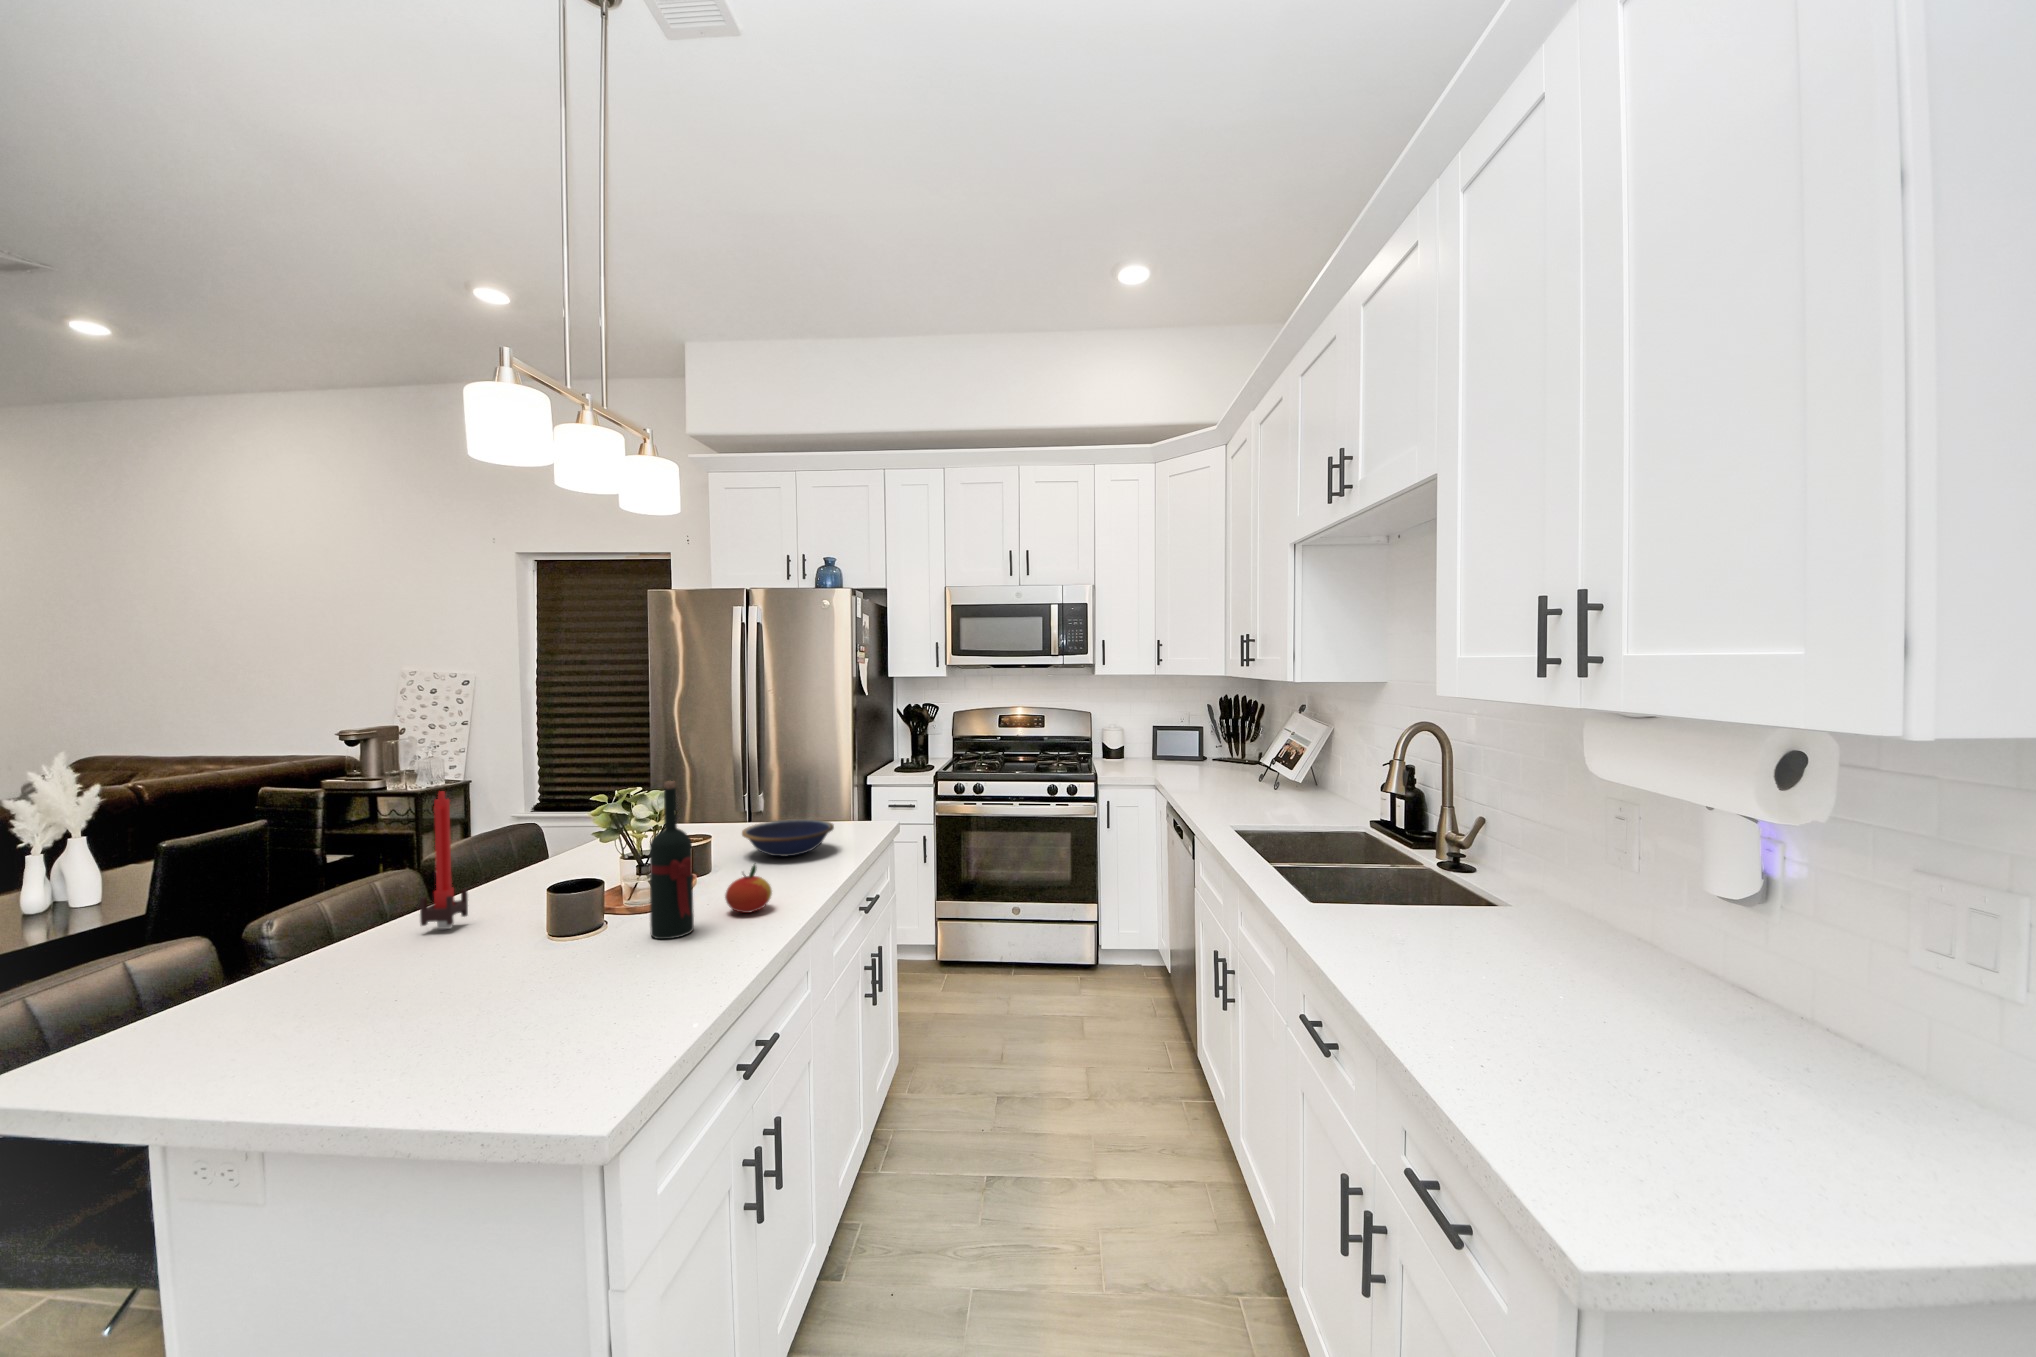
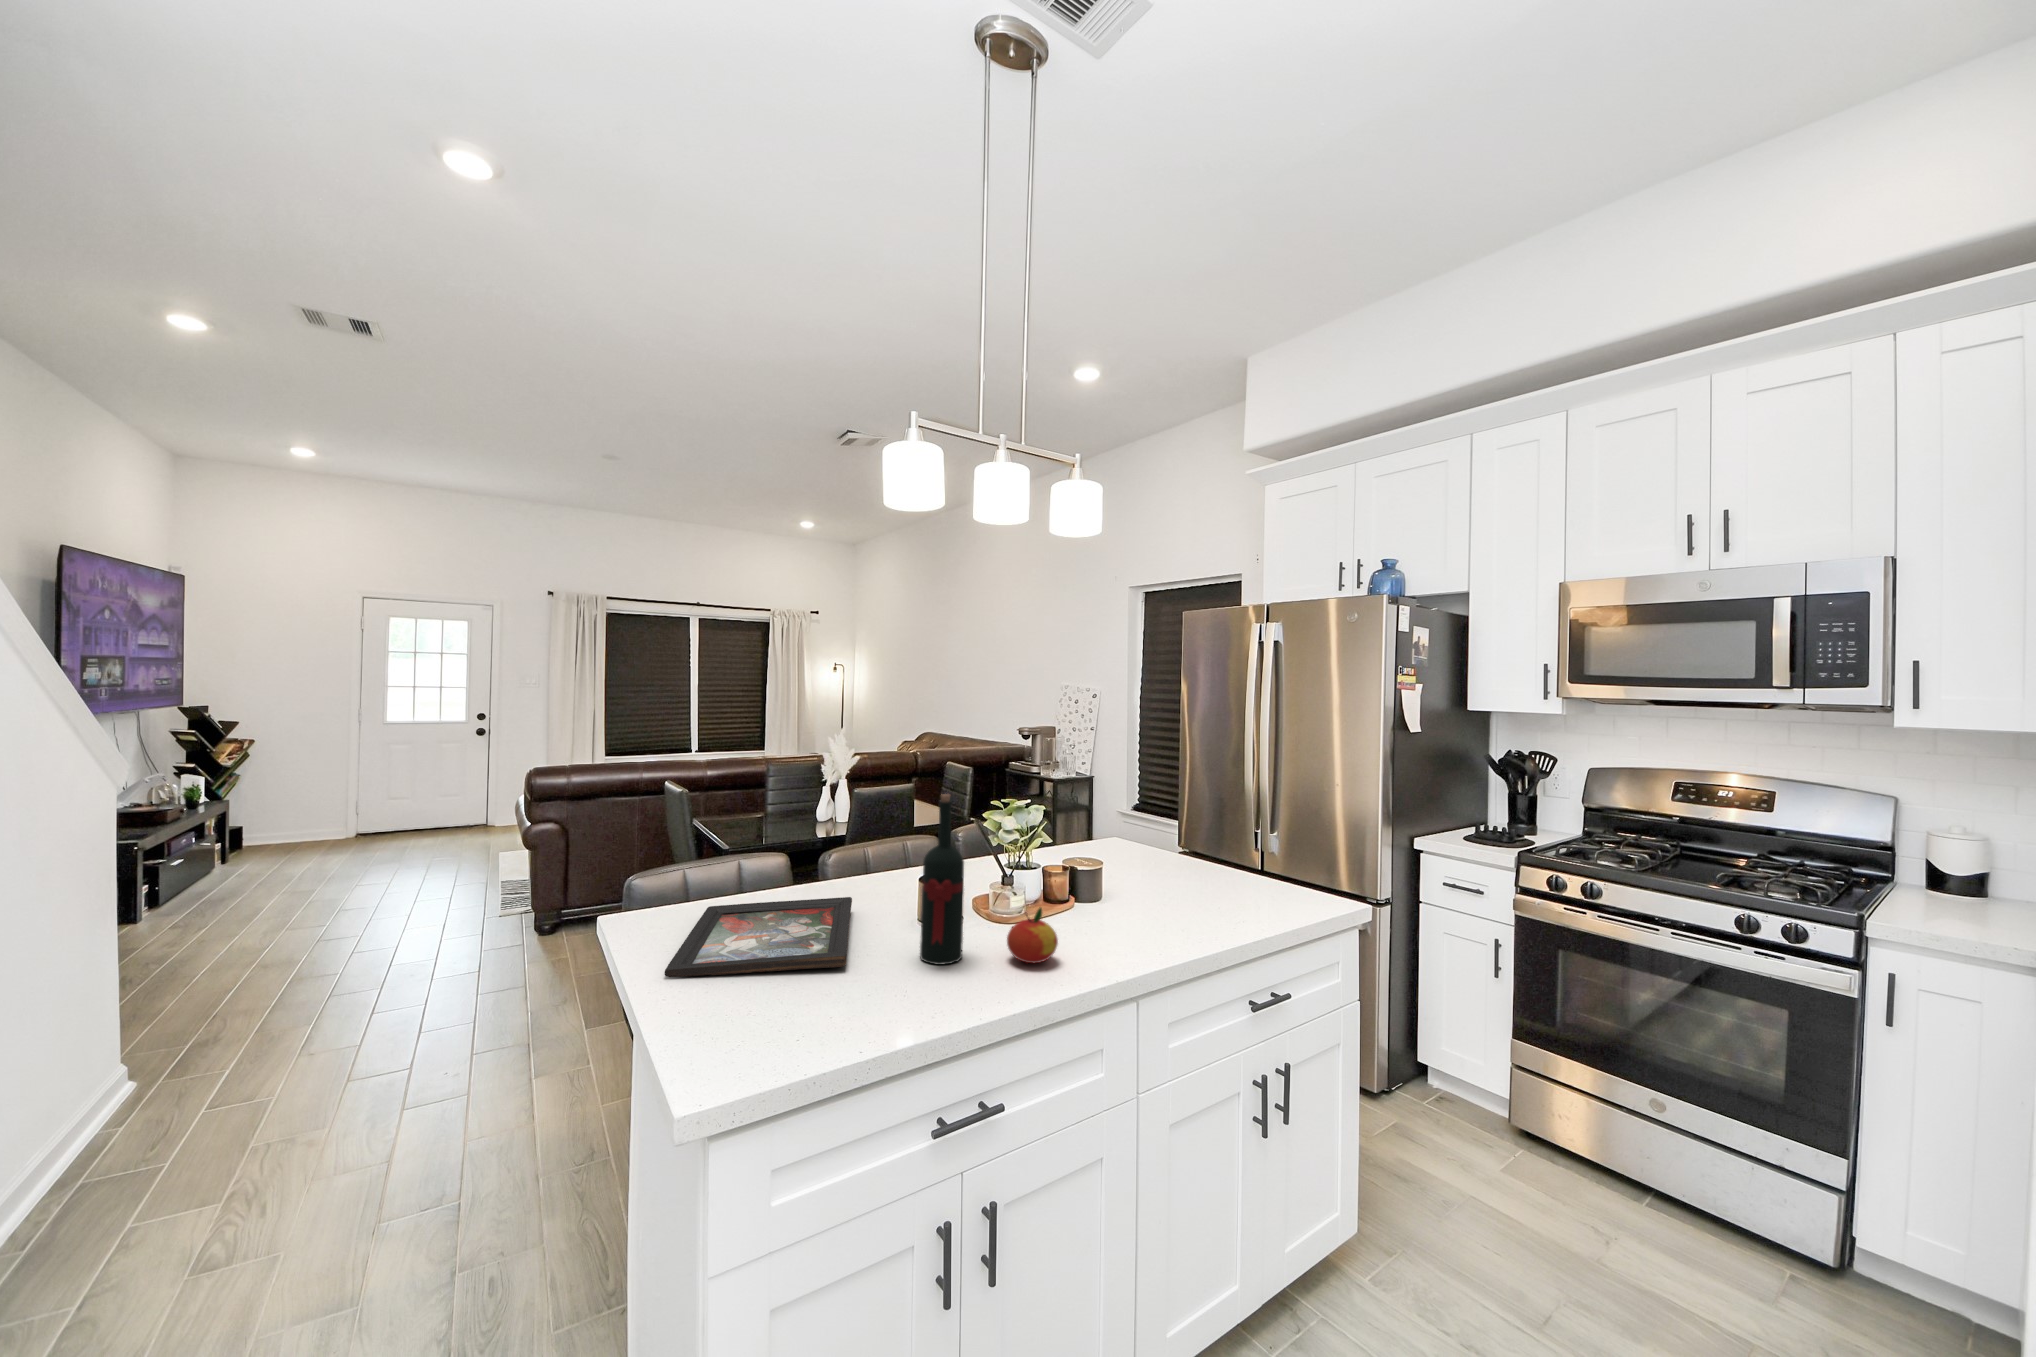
candle: present [420,791,468,929] -> none [825,774,859,894]
bowl: present [742,819,834,857] -> none [1125,864,1234,913]
decorative tray: none [301,921,607,1040] -> present [665,897,852,977]

